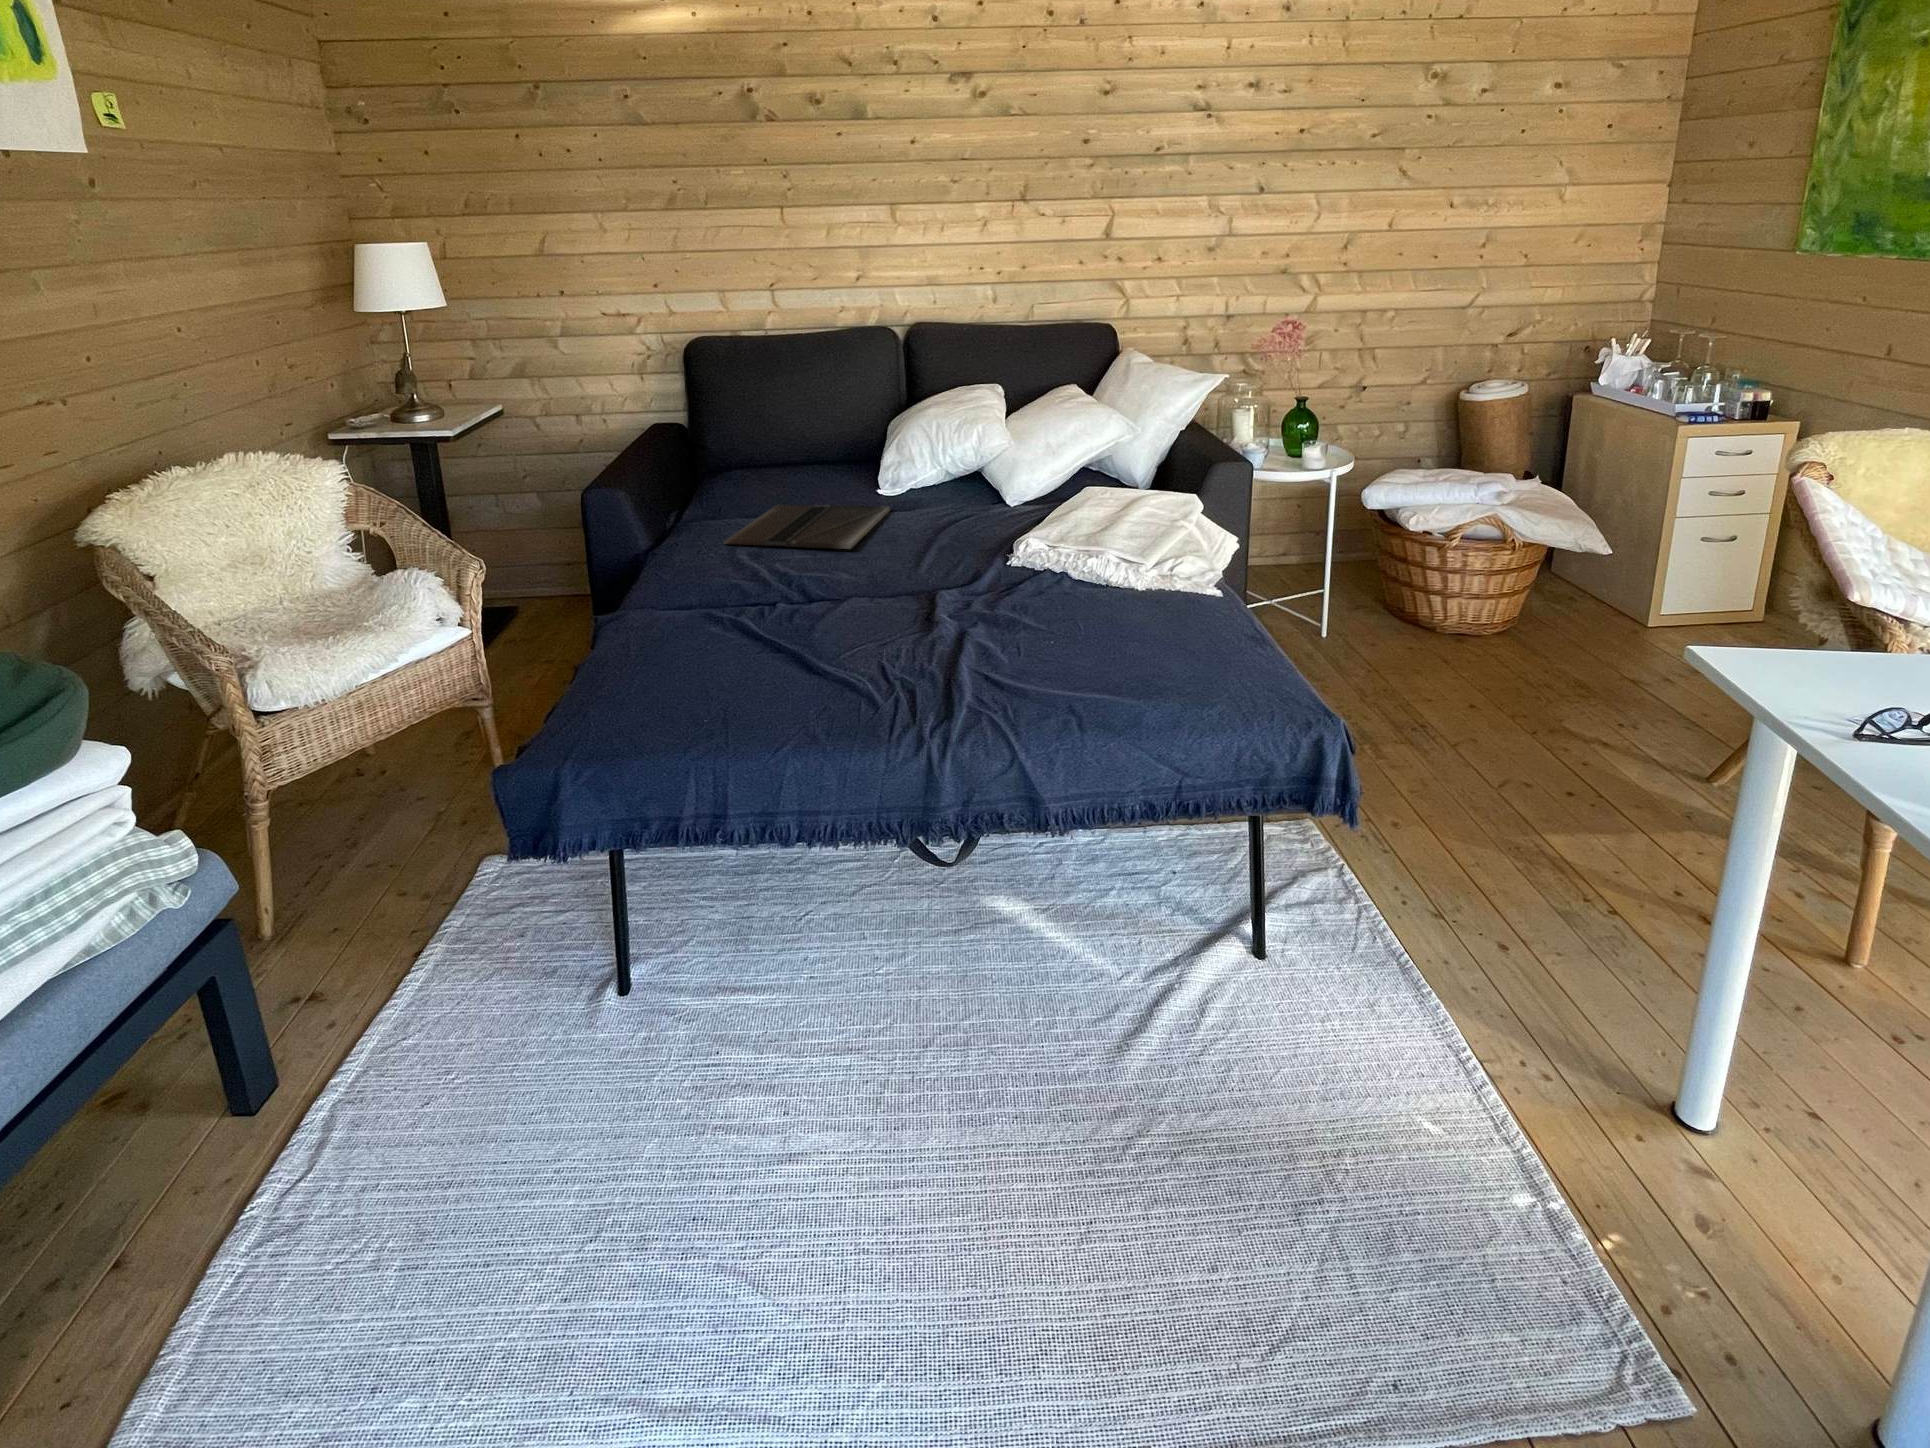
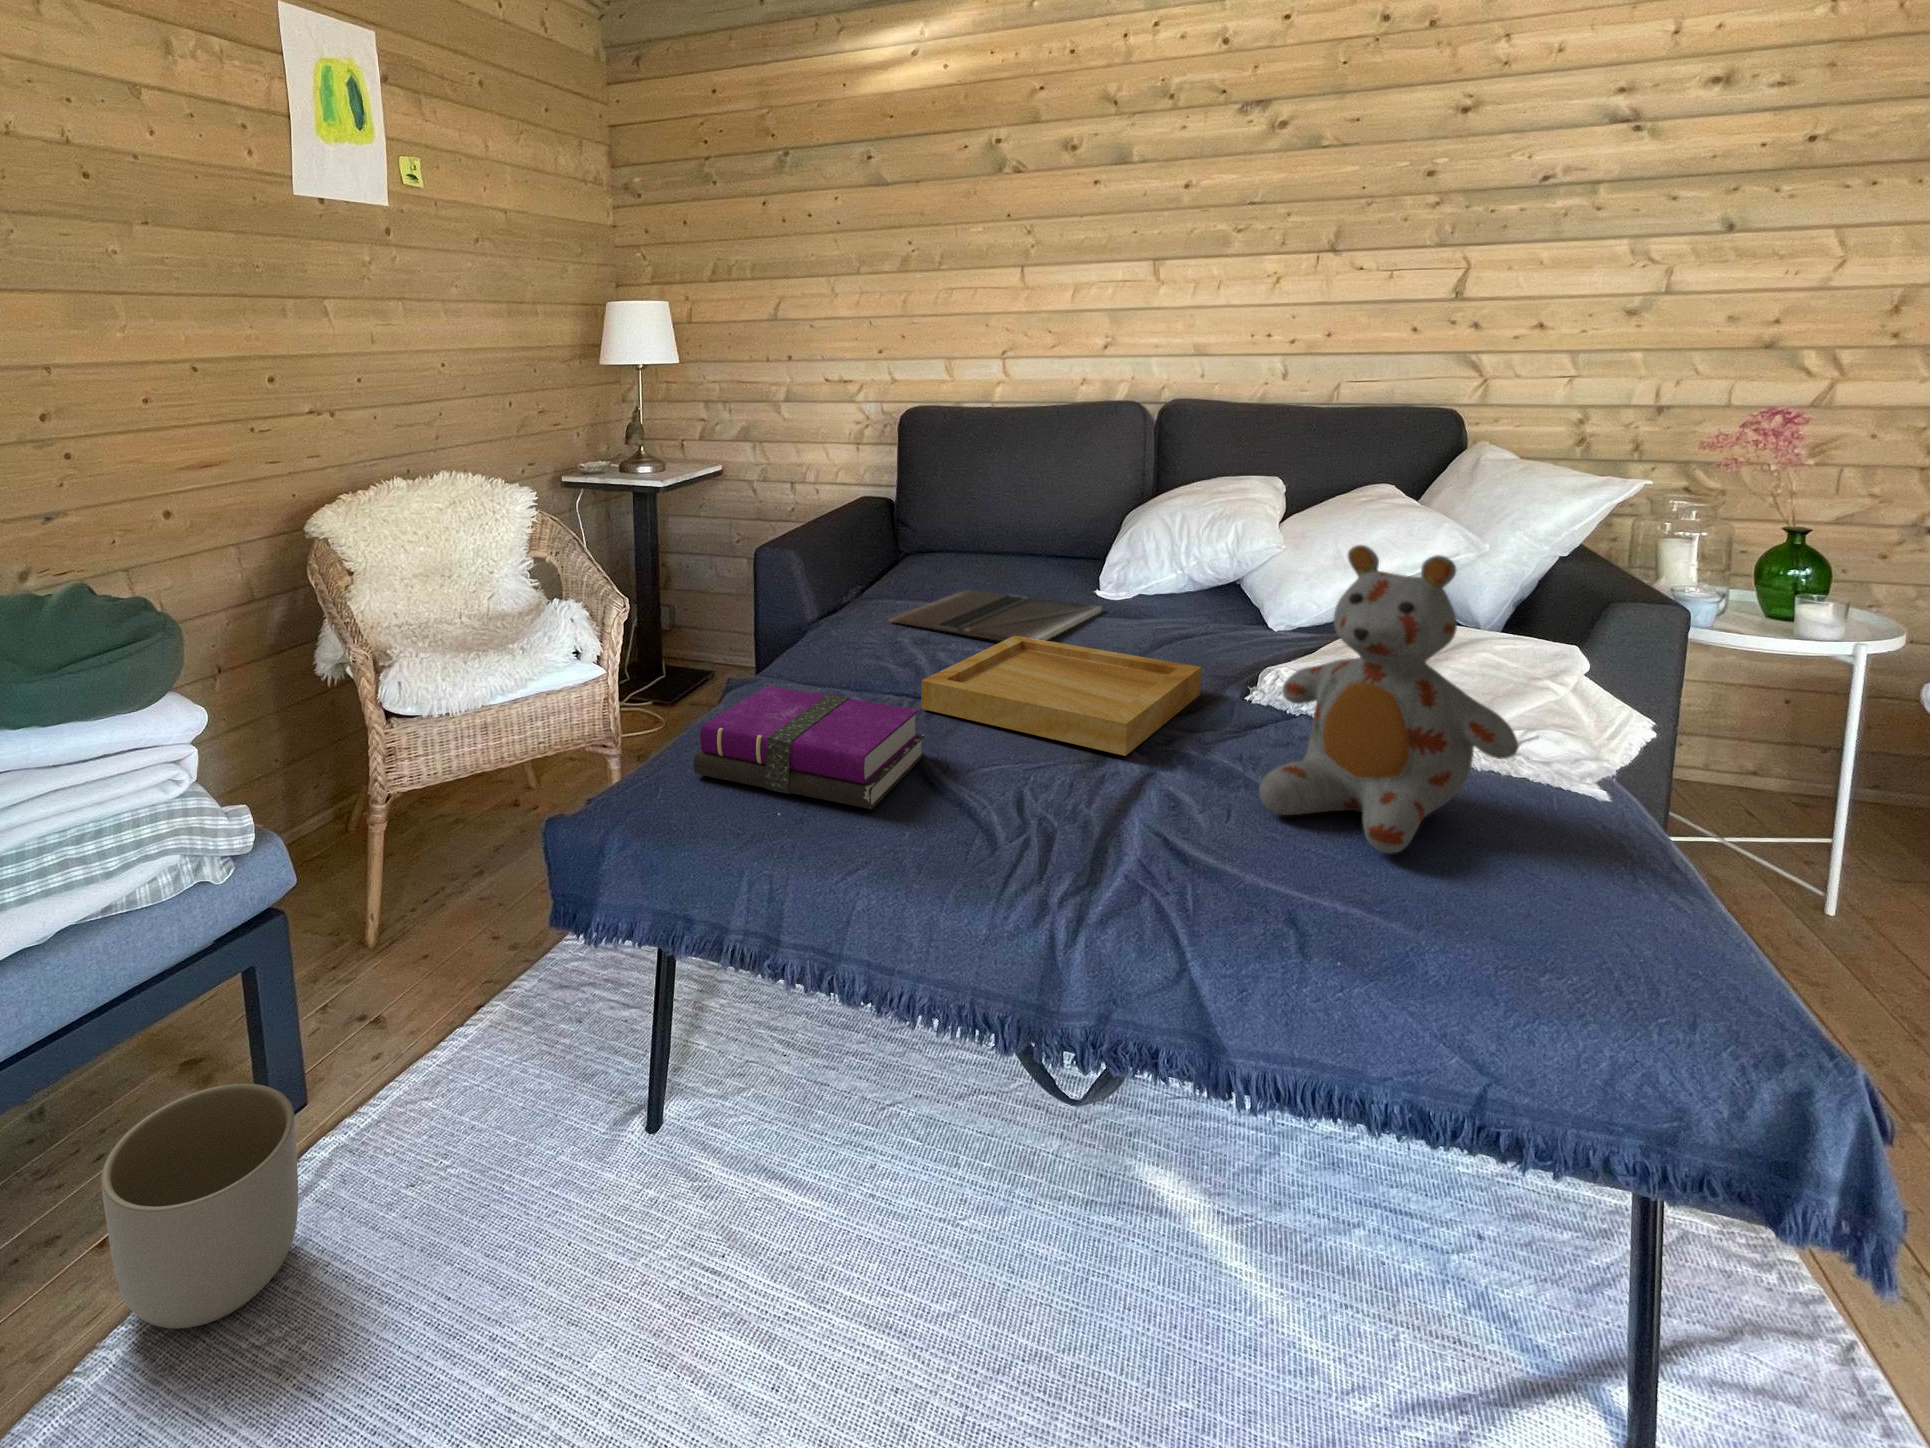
stuffed bear: none [1038,457,1181,657] -> present [1259,545,1518,854]
tray: none [782,543,980,624] -> present [921,635,1201,756]
notebook: none [622,618,802,705] -> present [694,686,925,809]
planter: none [136,1066,338,1289] -> present [101,1084,298,1329]

